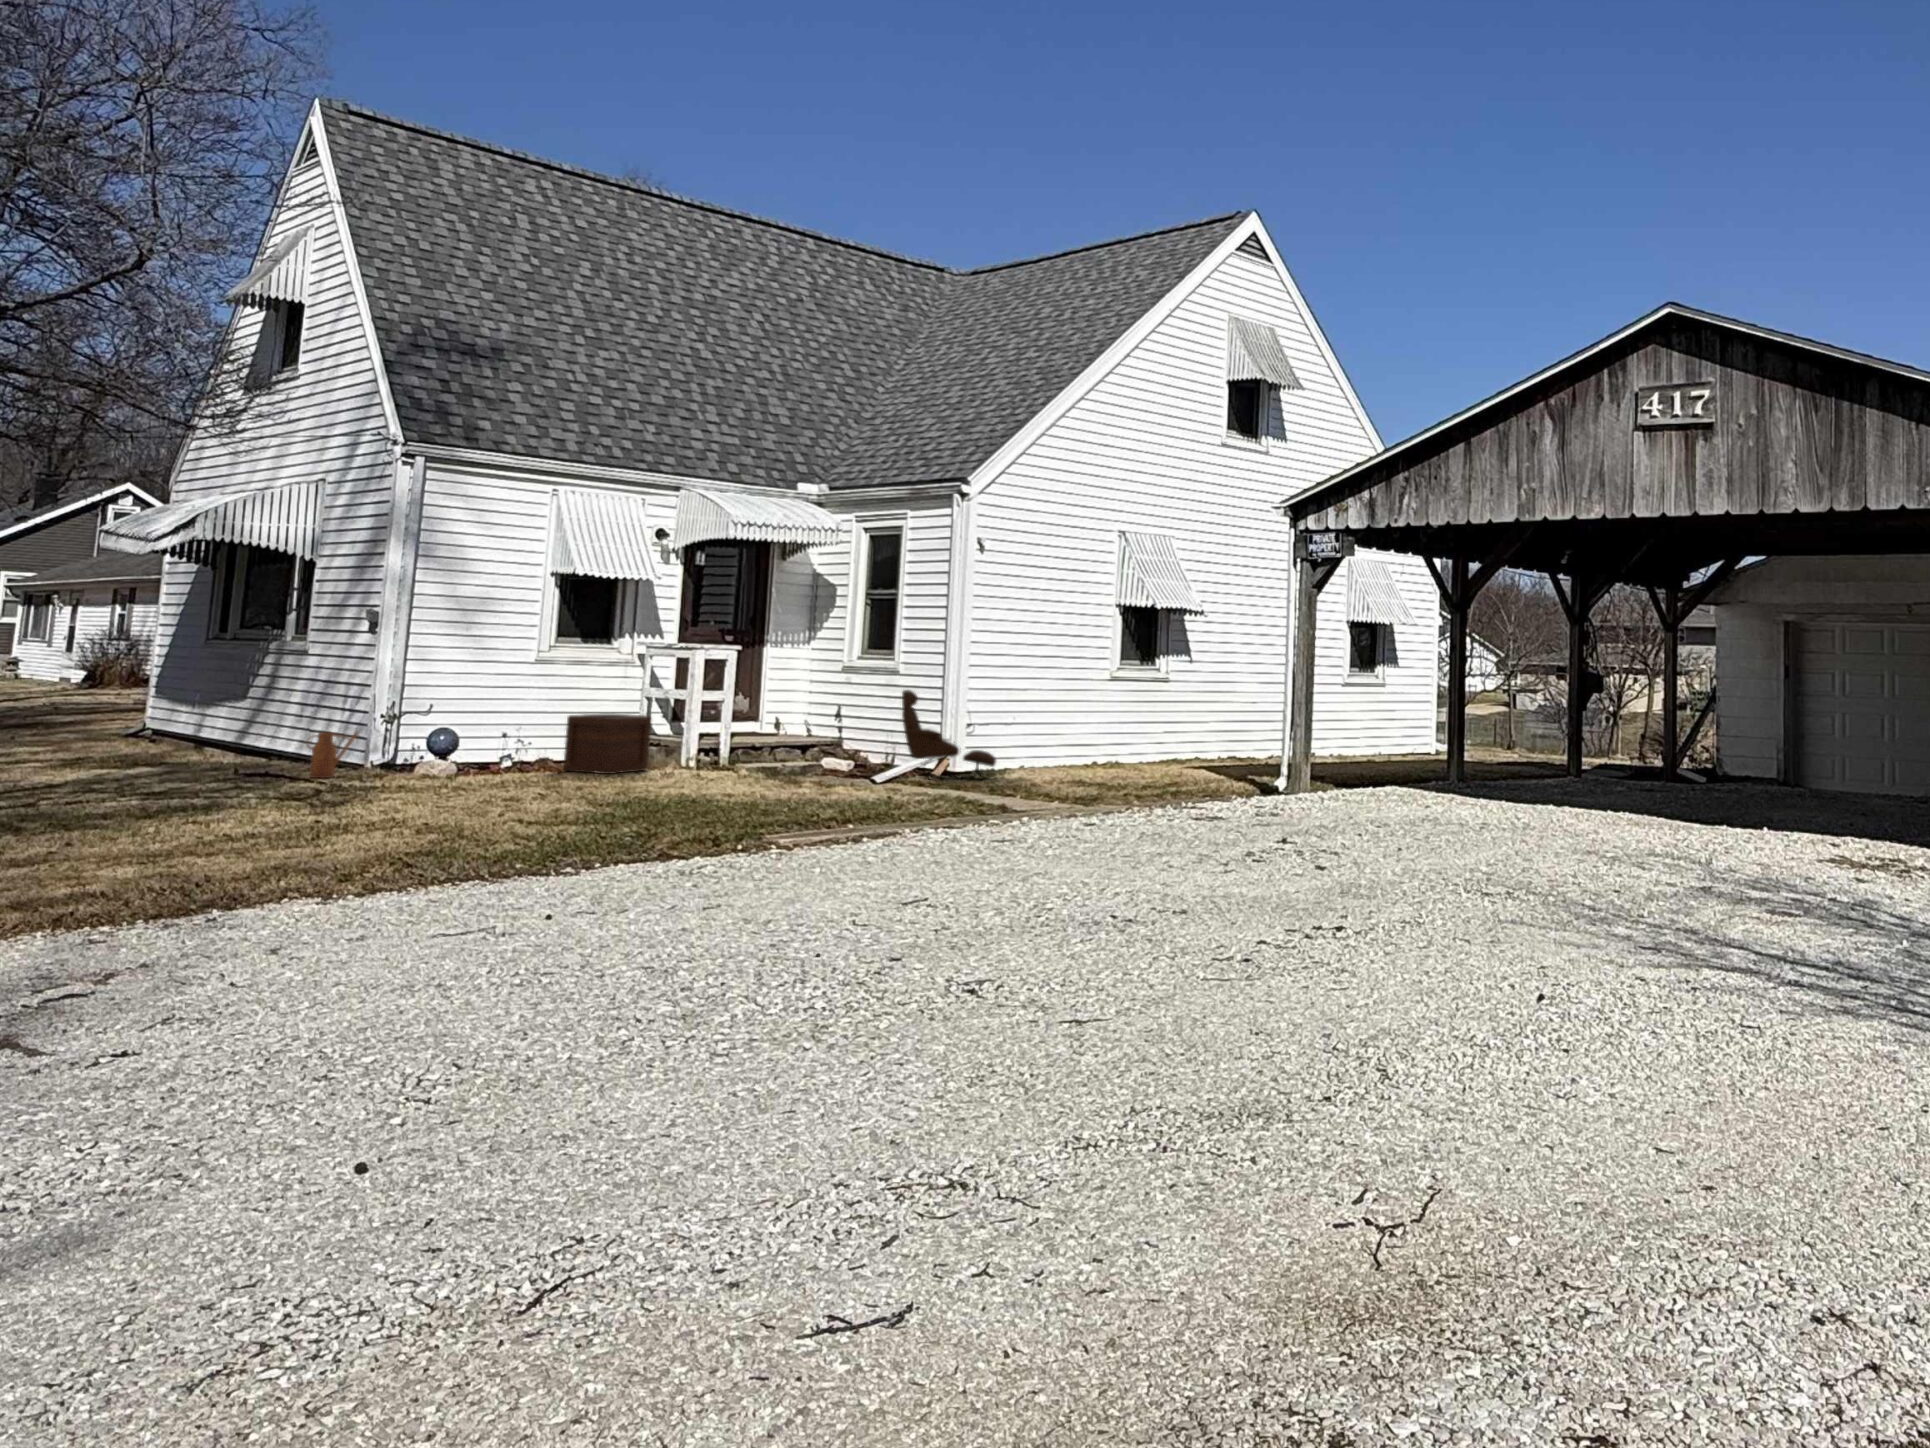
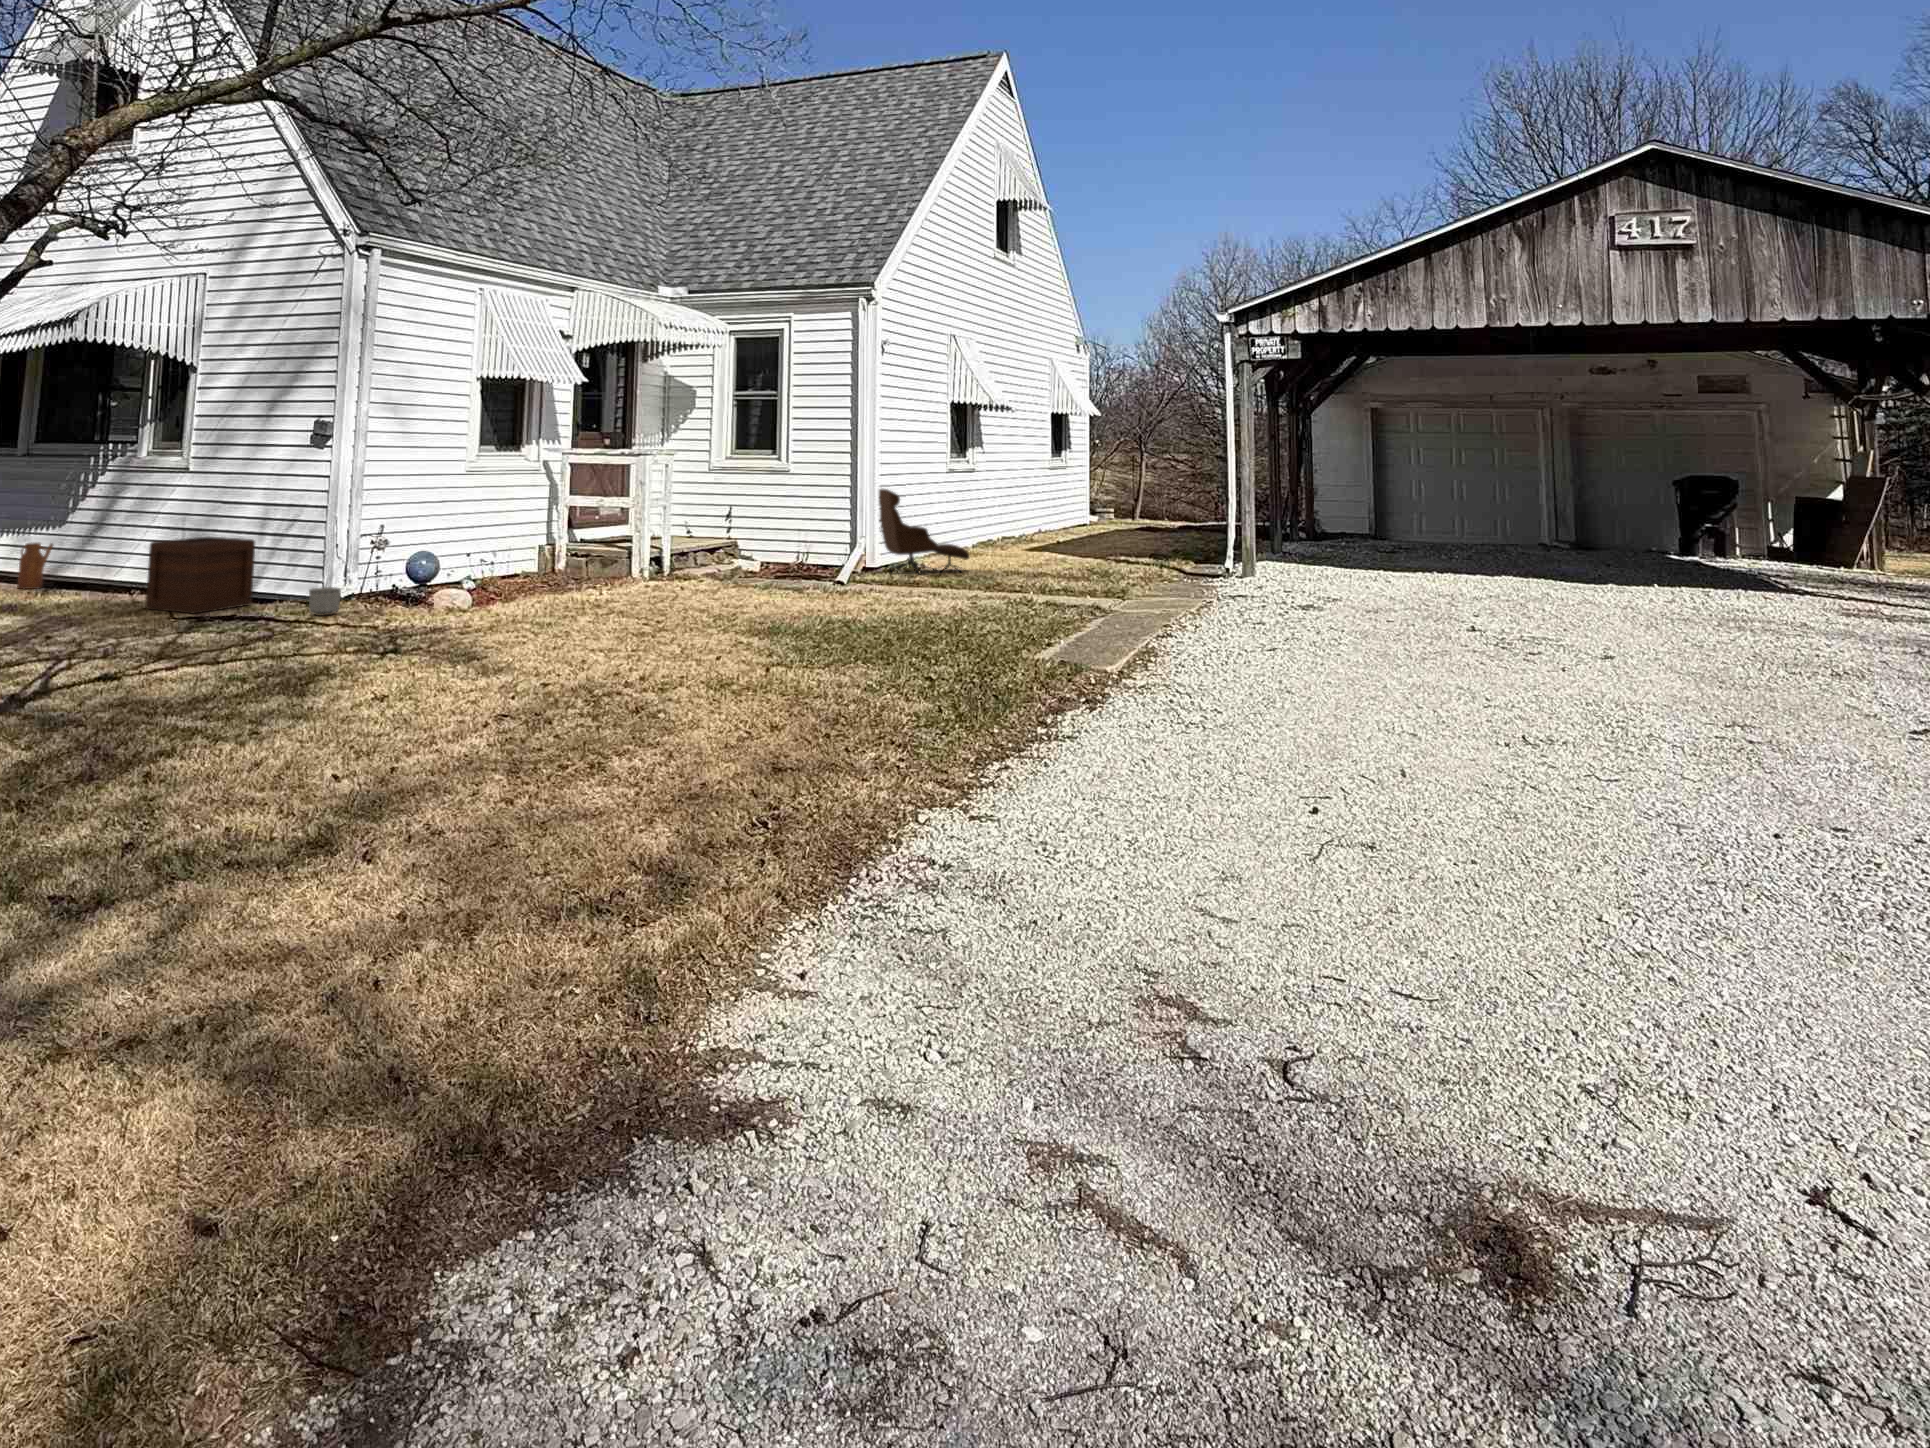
wooden crate: present [563,714,651,774] -> present [146,537,255,613]
watering can: present [306,732,358,778] -> present [17,542,53,589]
planter: none [243,755,276,780] -> present [309,587,341,616]

